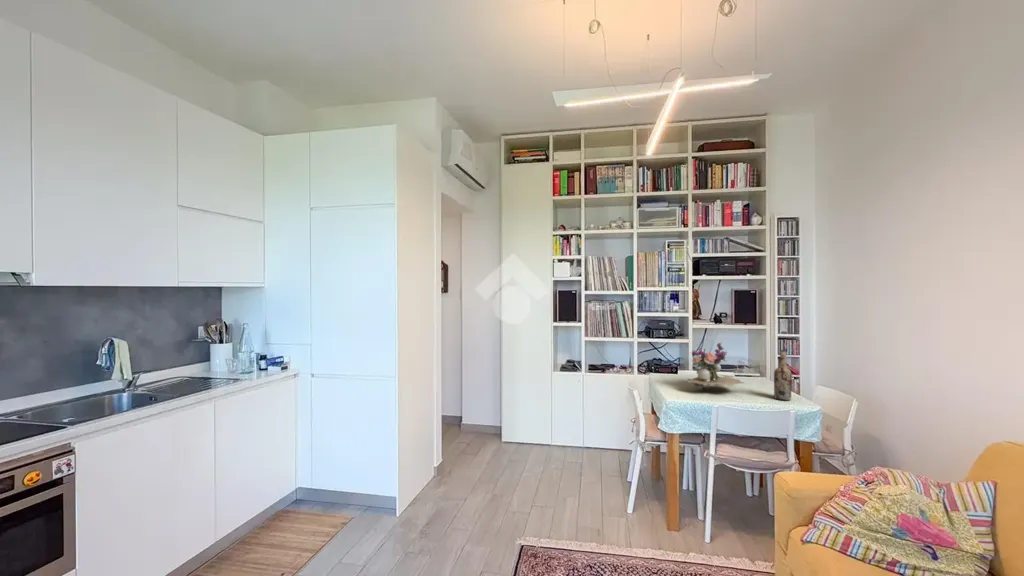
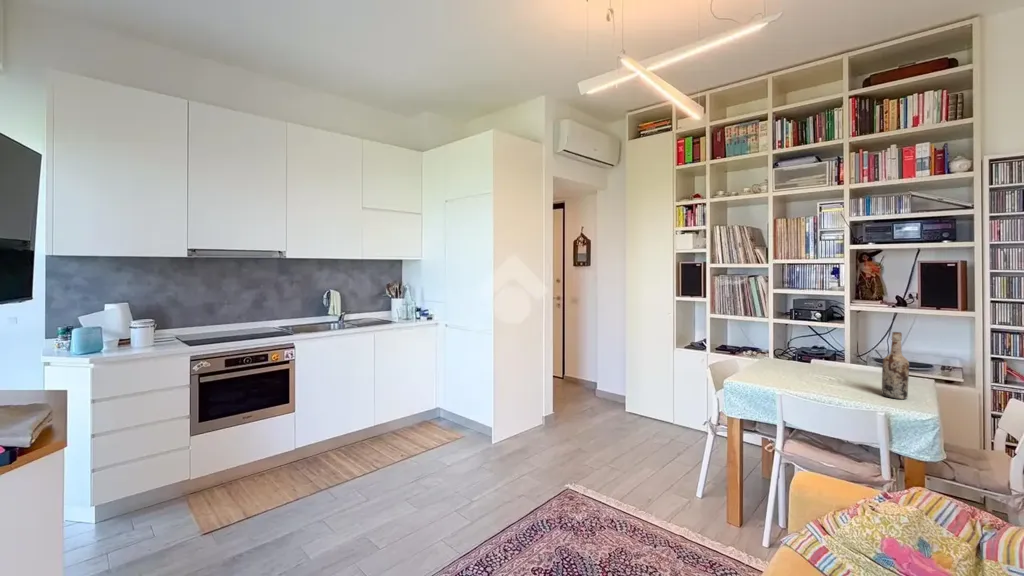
flower arrangement: present [688,343,743,389] -> none [768,322,849,377]

